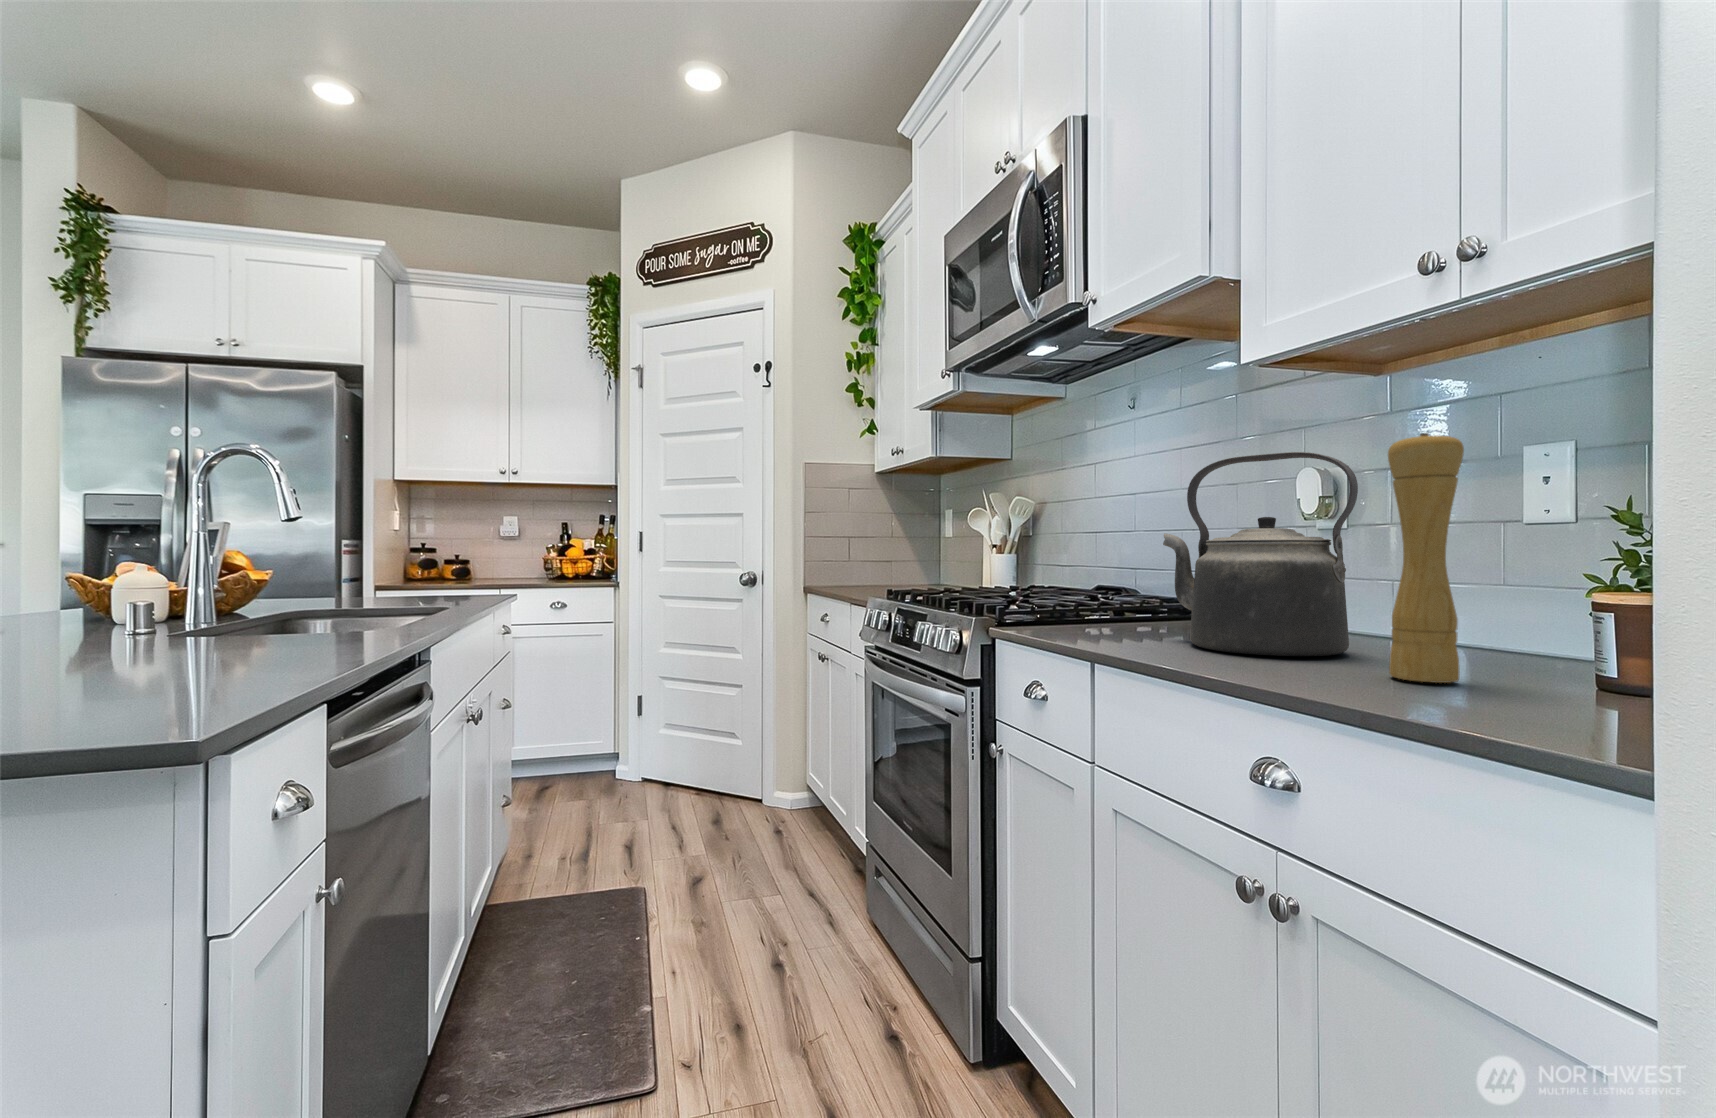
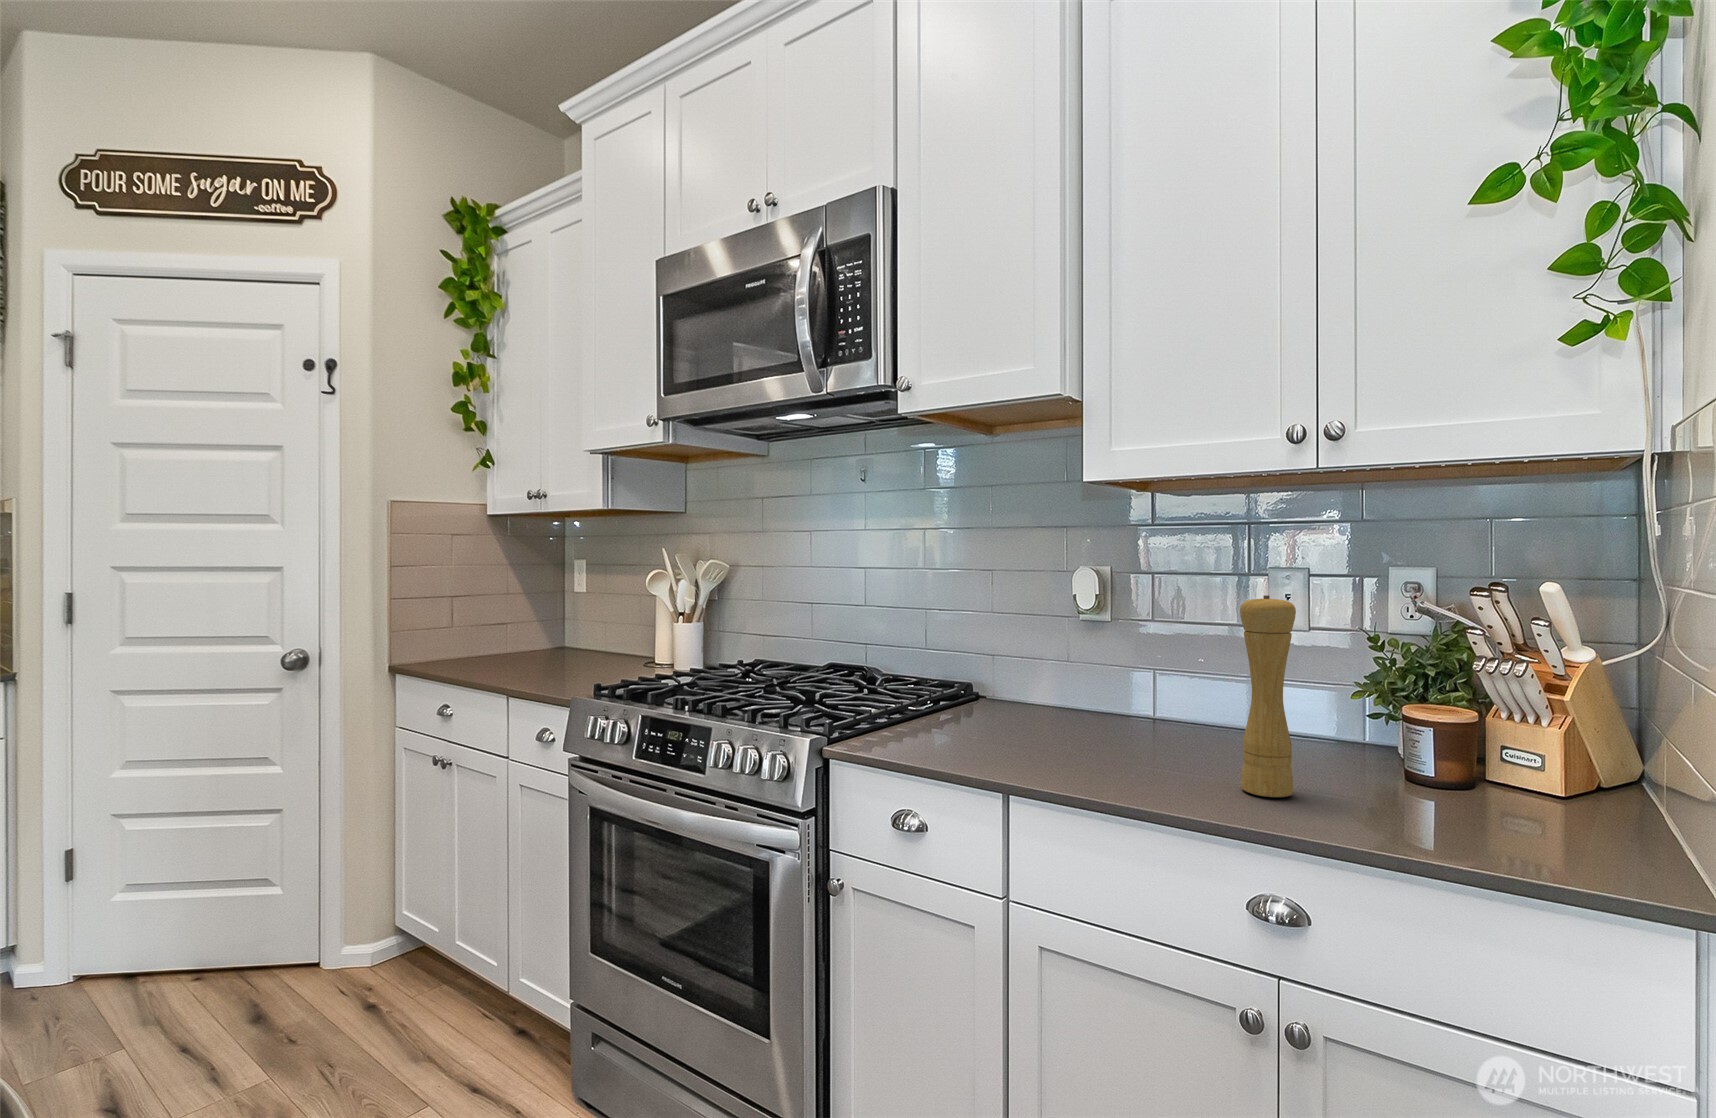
kettle: present [1163,452,1358,656] -> none [1006,587,1176,773]

